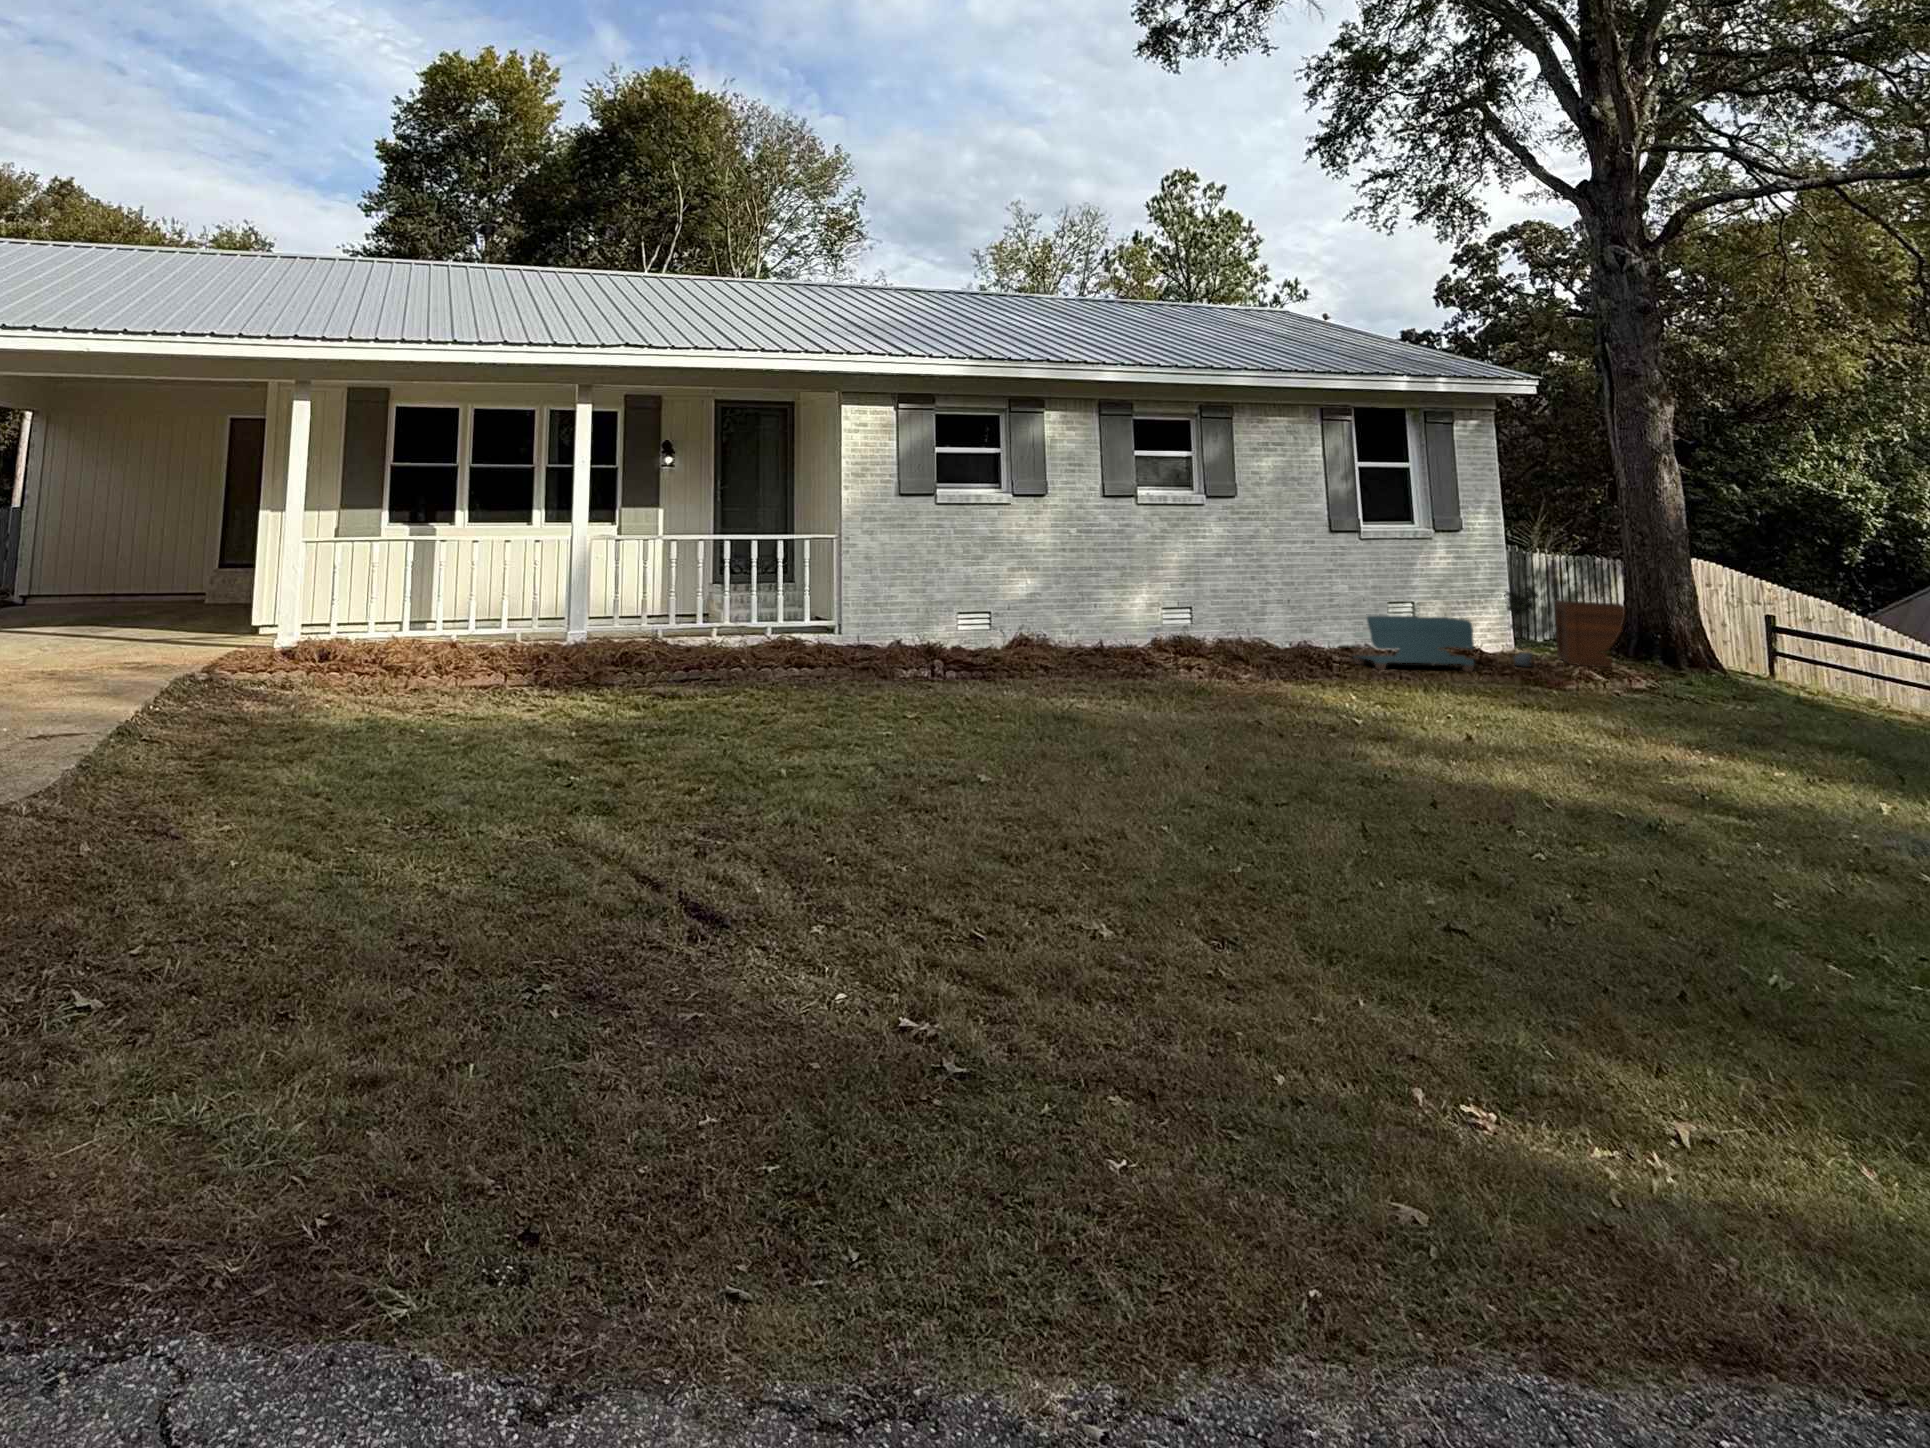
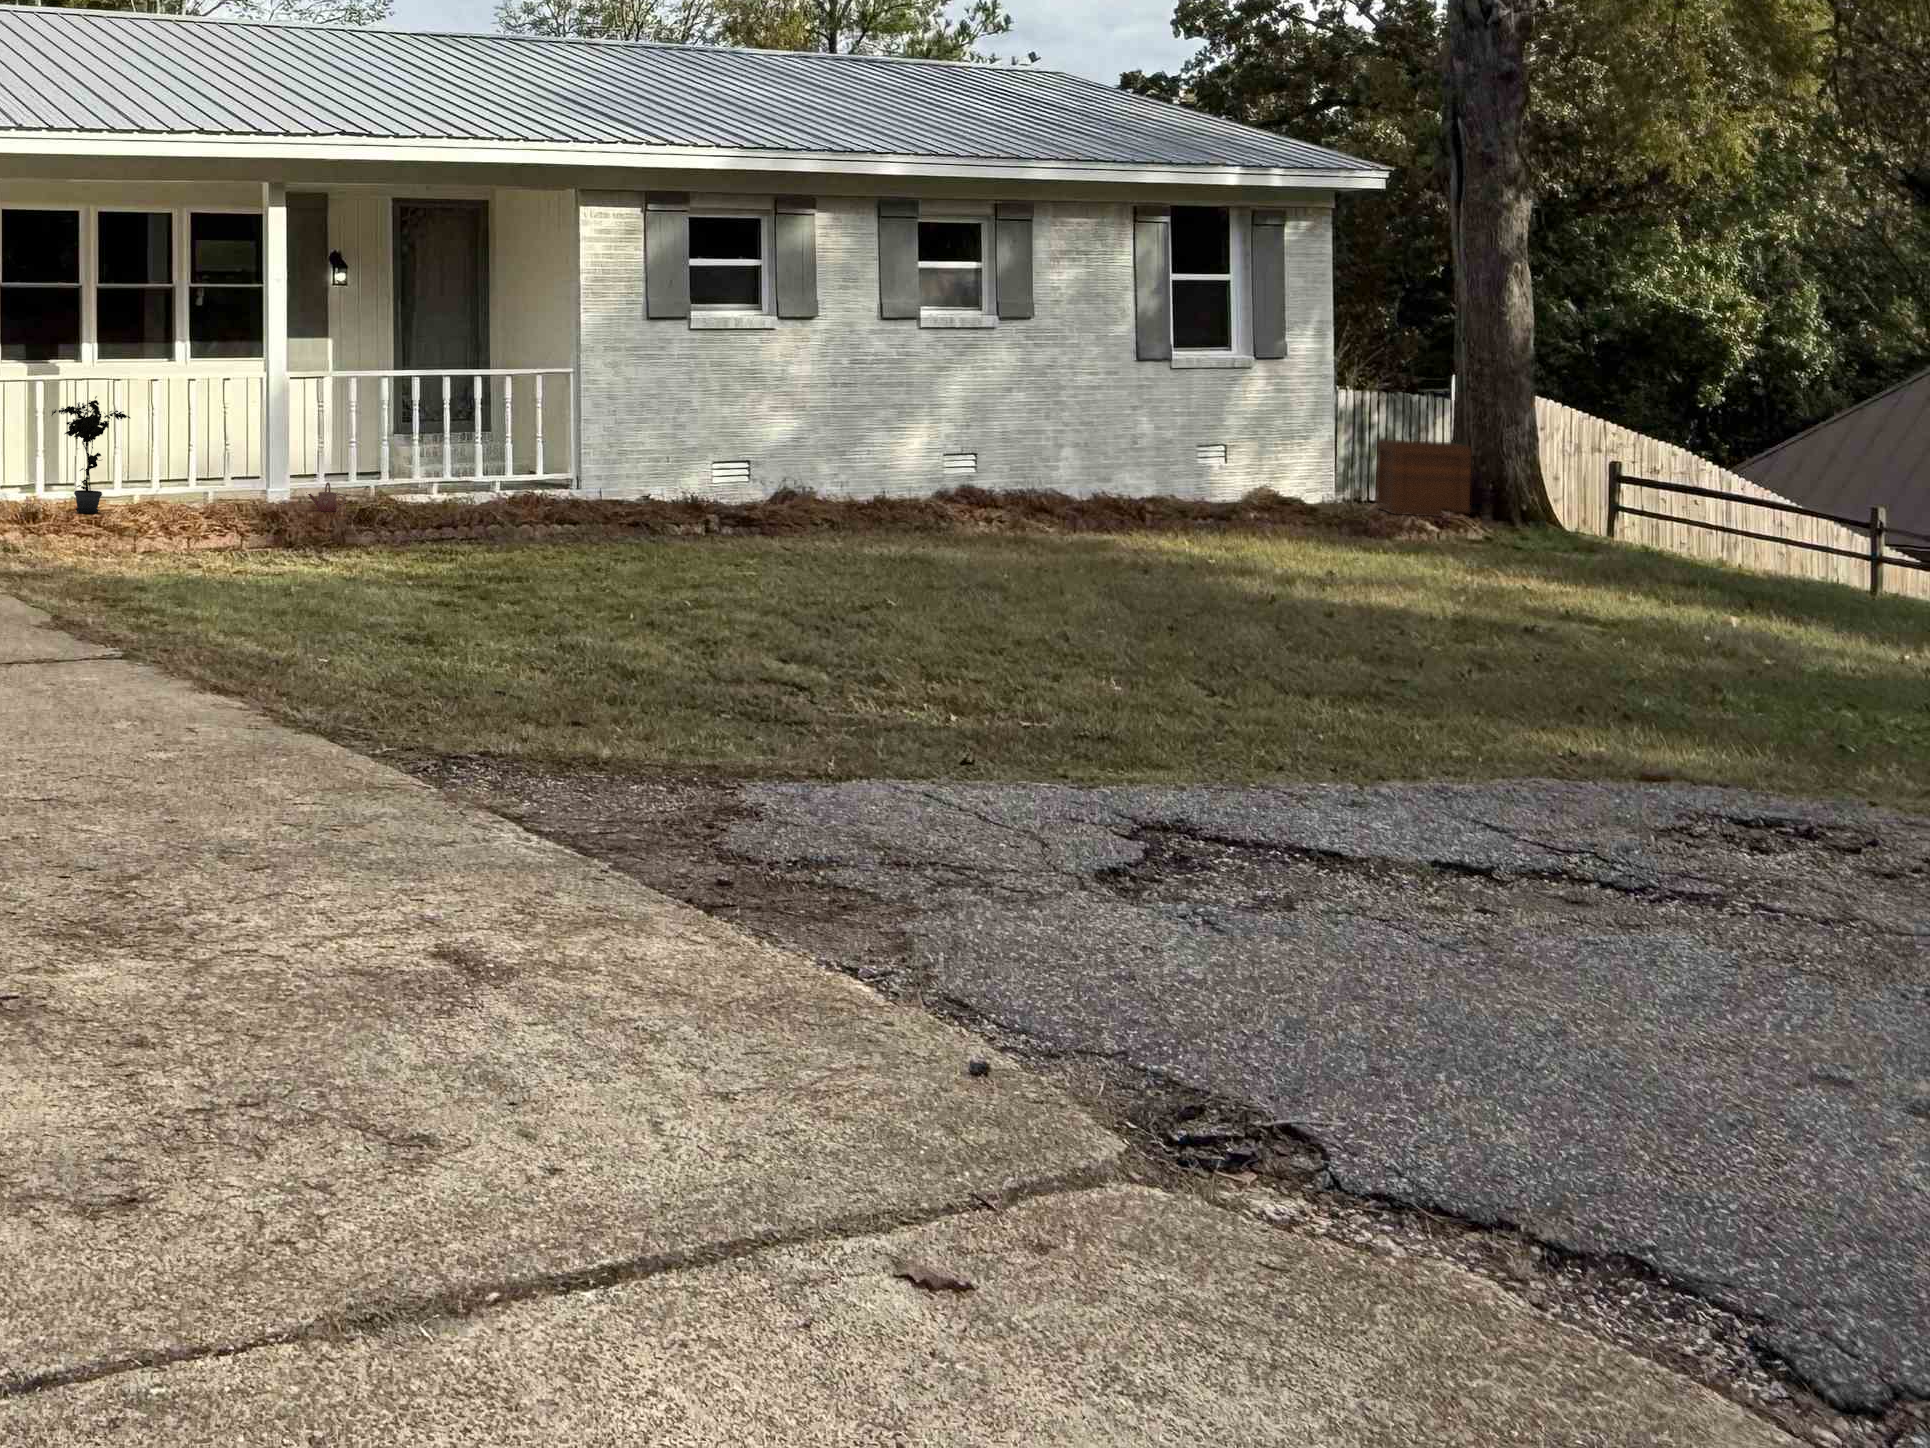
potted plant: present [1504,587,1538,667] -> present [51,396,130,513]
bench: present [1353,614,1474,672] -> none [1159,458,1299,522]
watering can: none [625,623,657,647] -> present [306,482,346,511]

